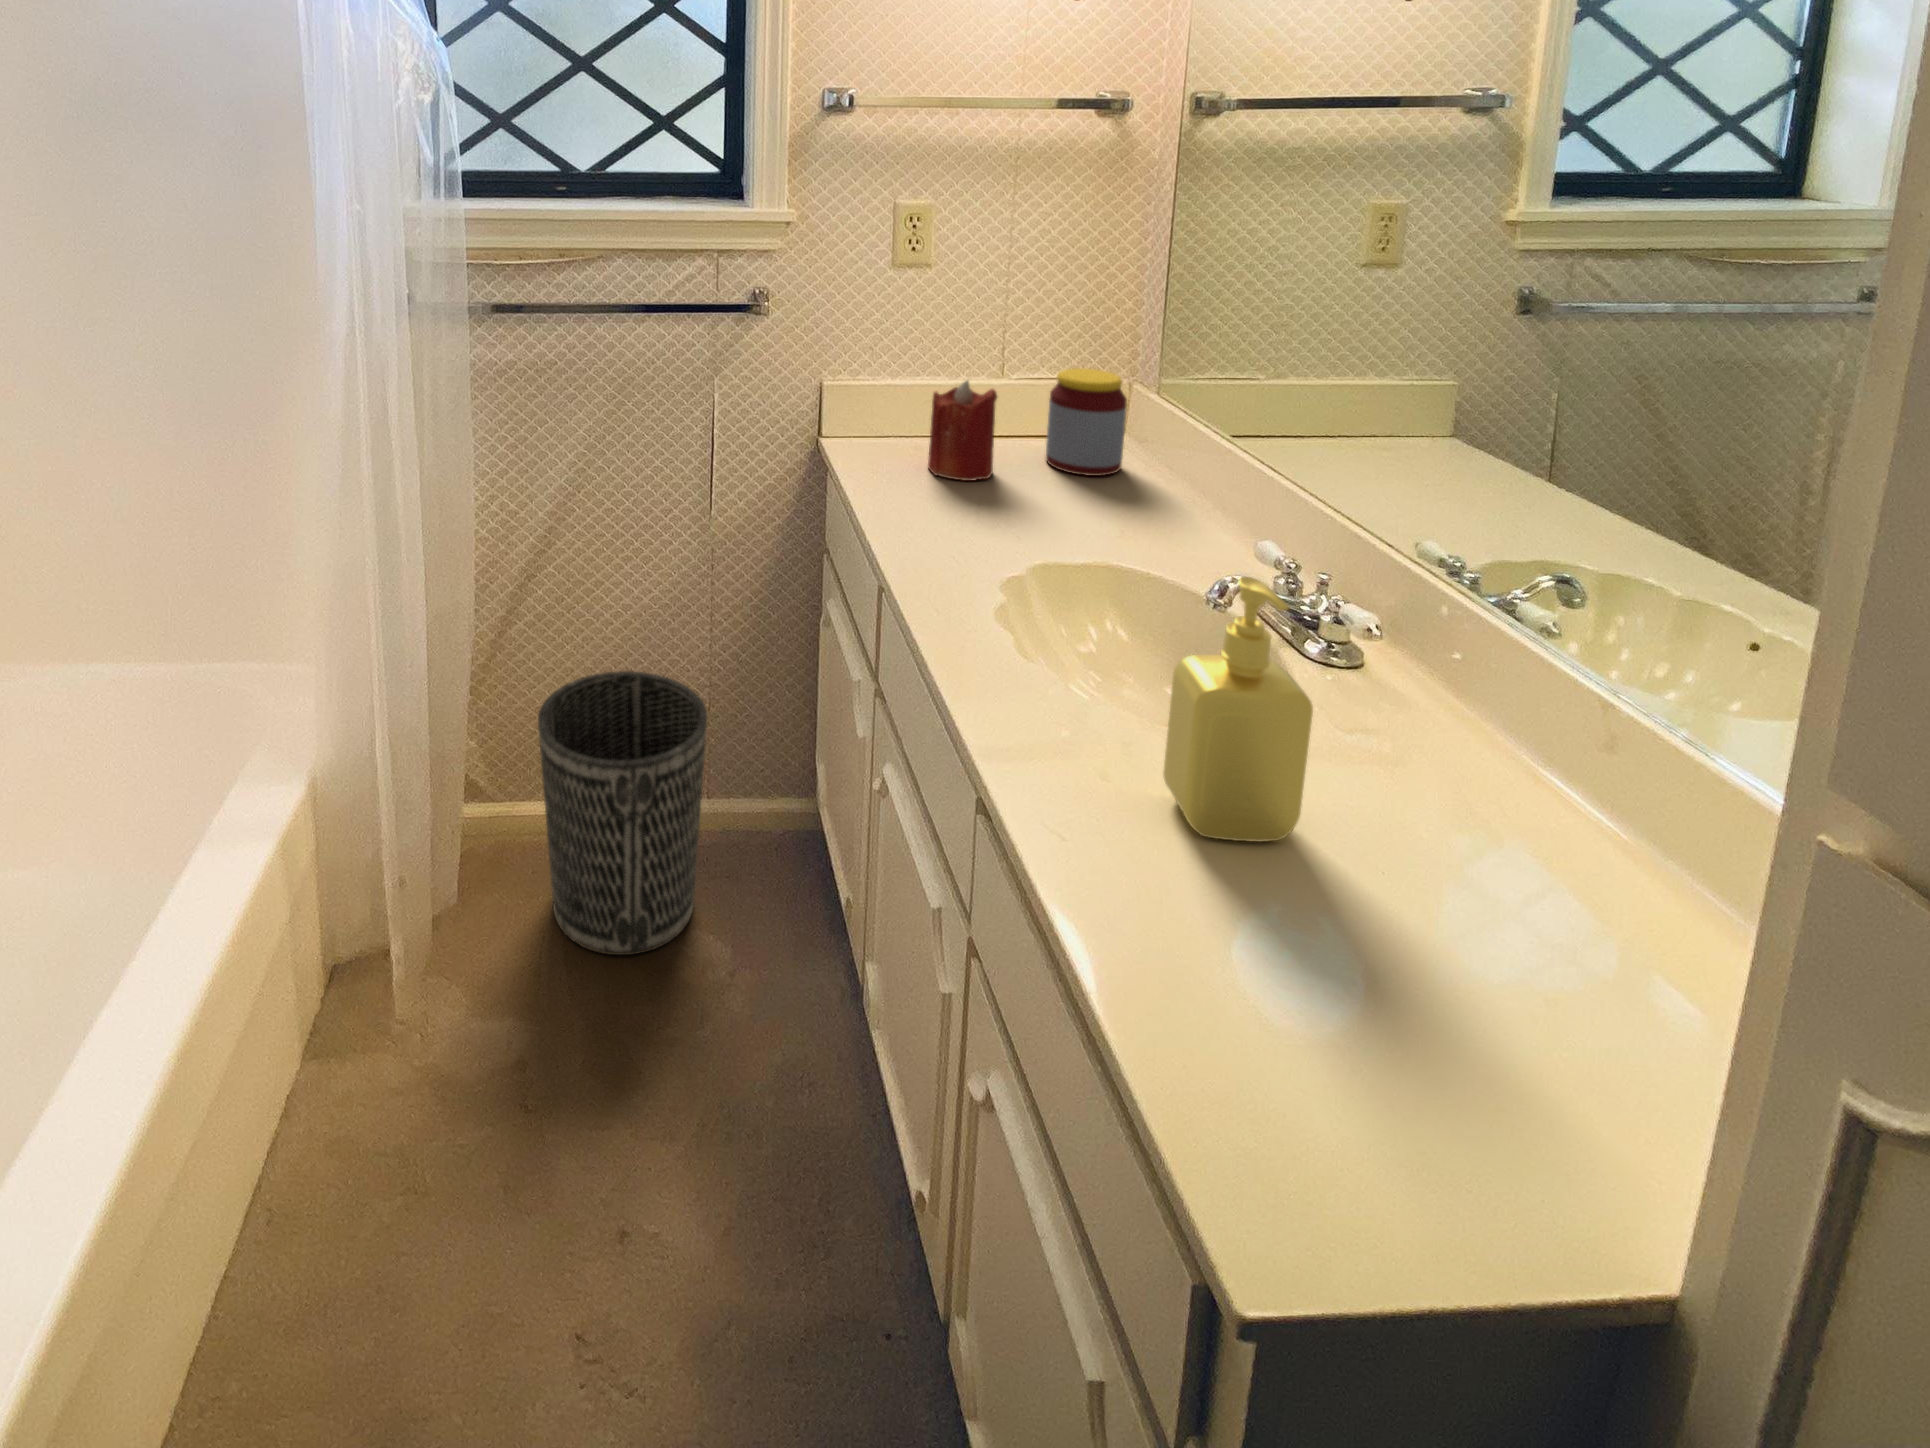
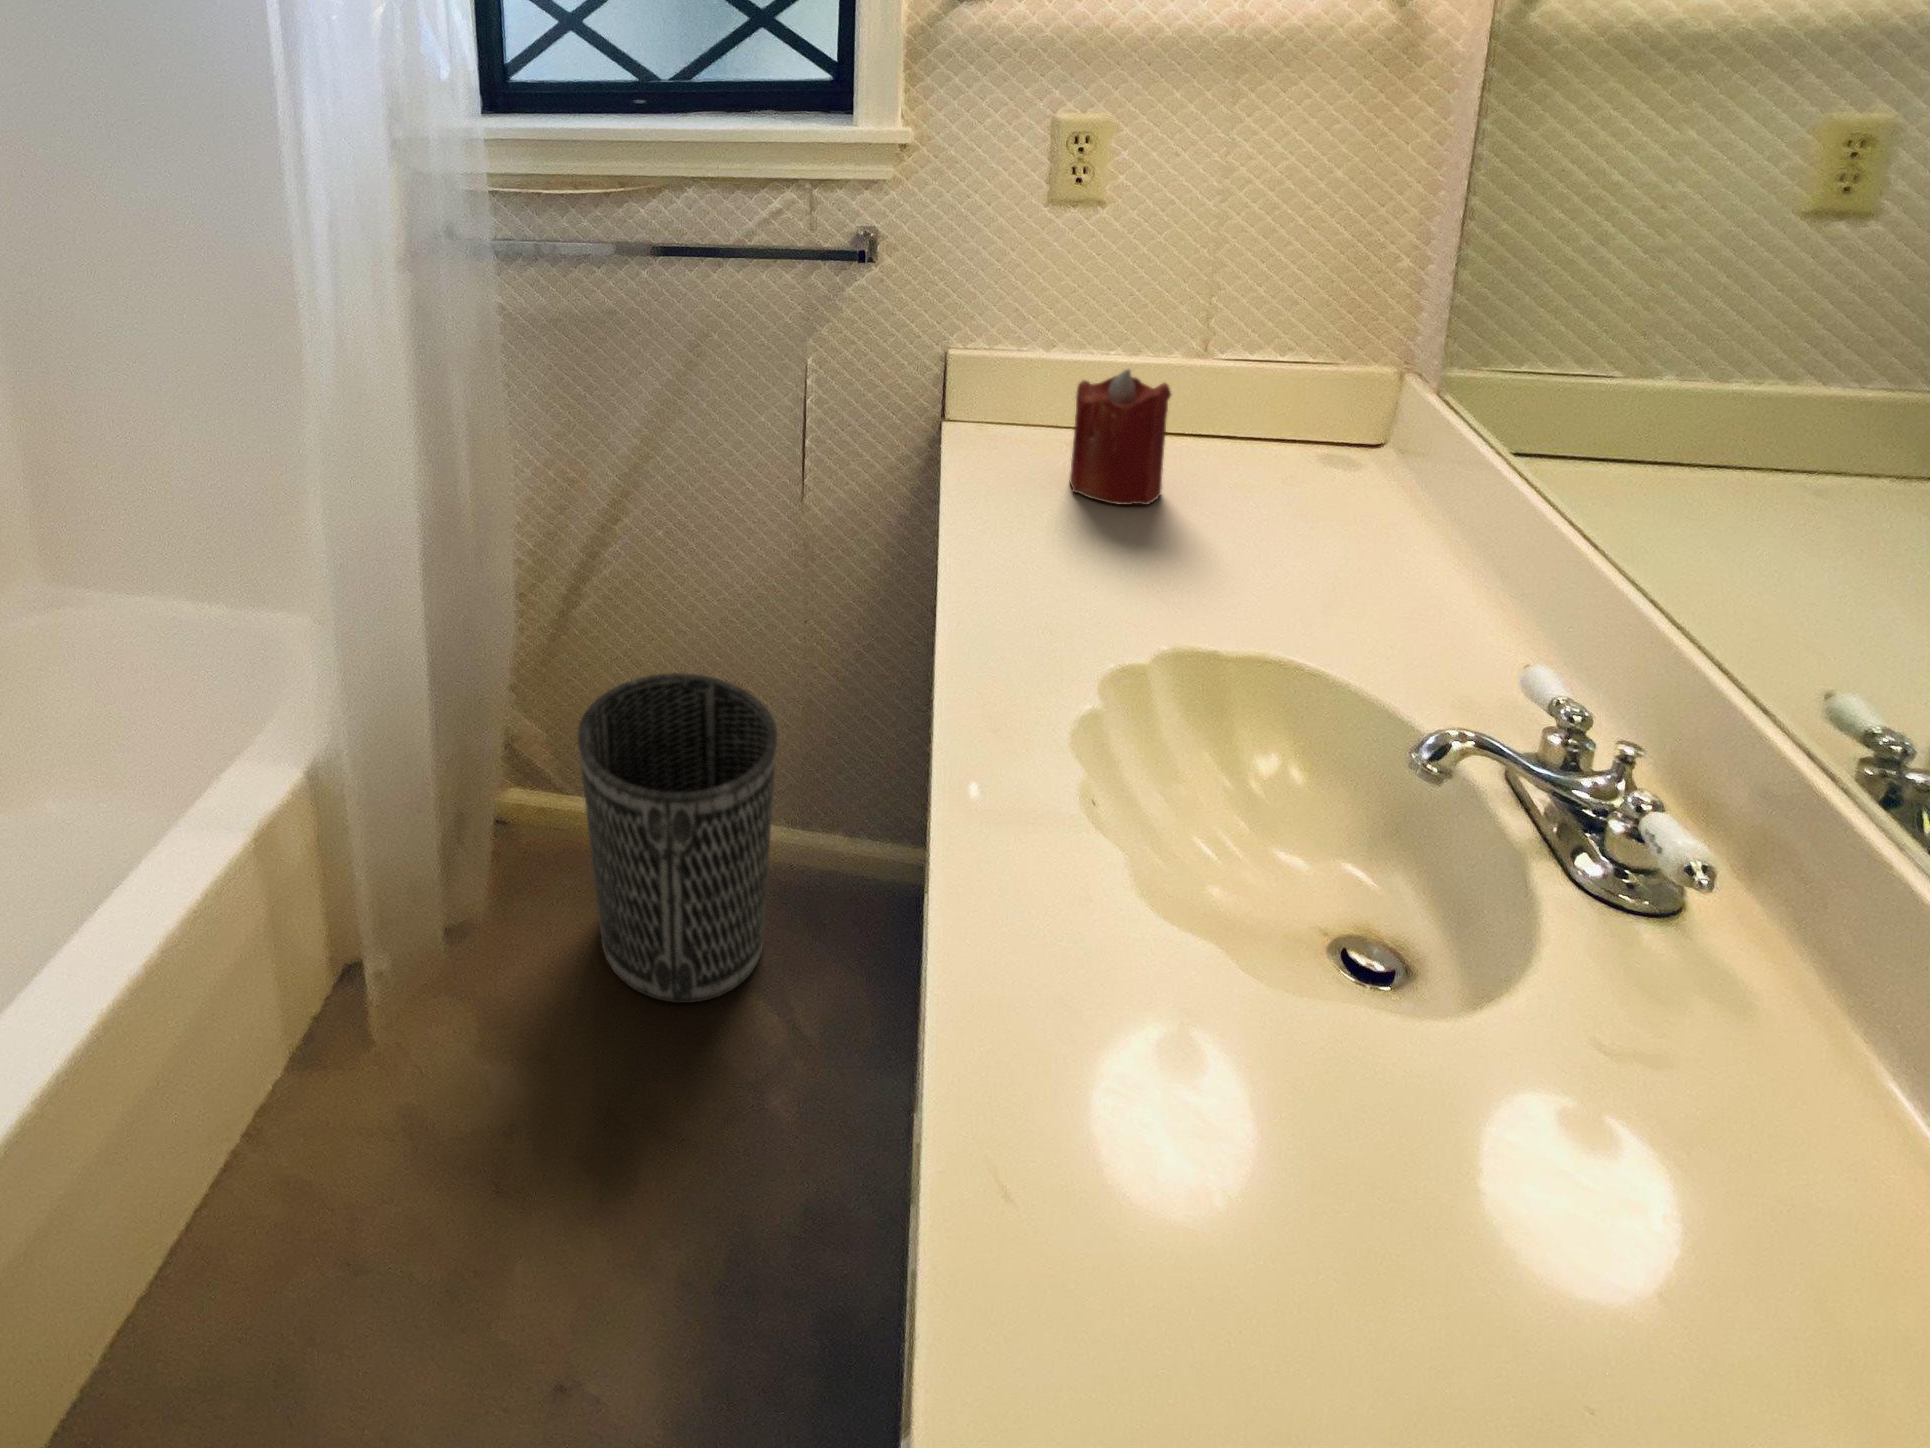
jar: present [1046,368,1127,476] -> none [1250,359,1379,514]
soap dispenser: present [1163,577,1313,842] -> none [1203,819,1454,1251]

